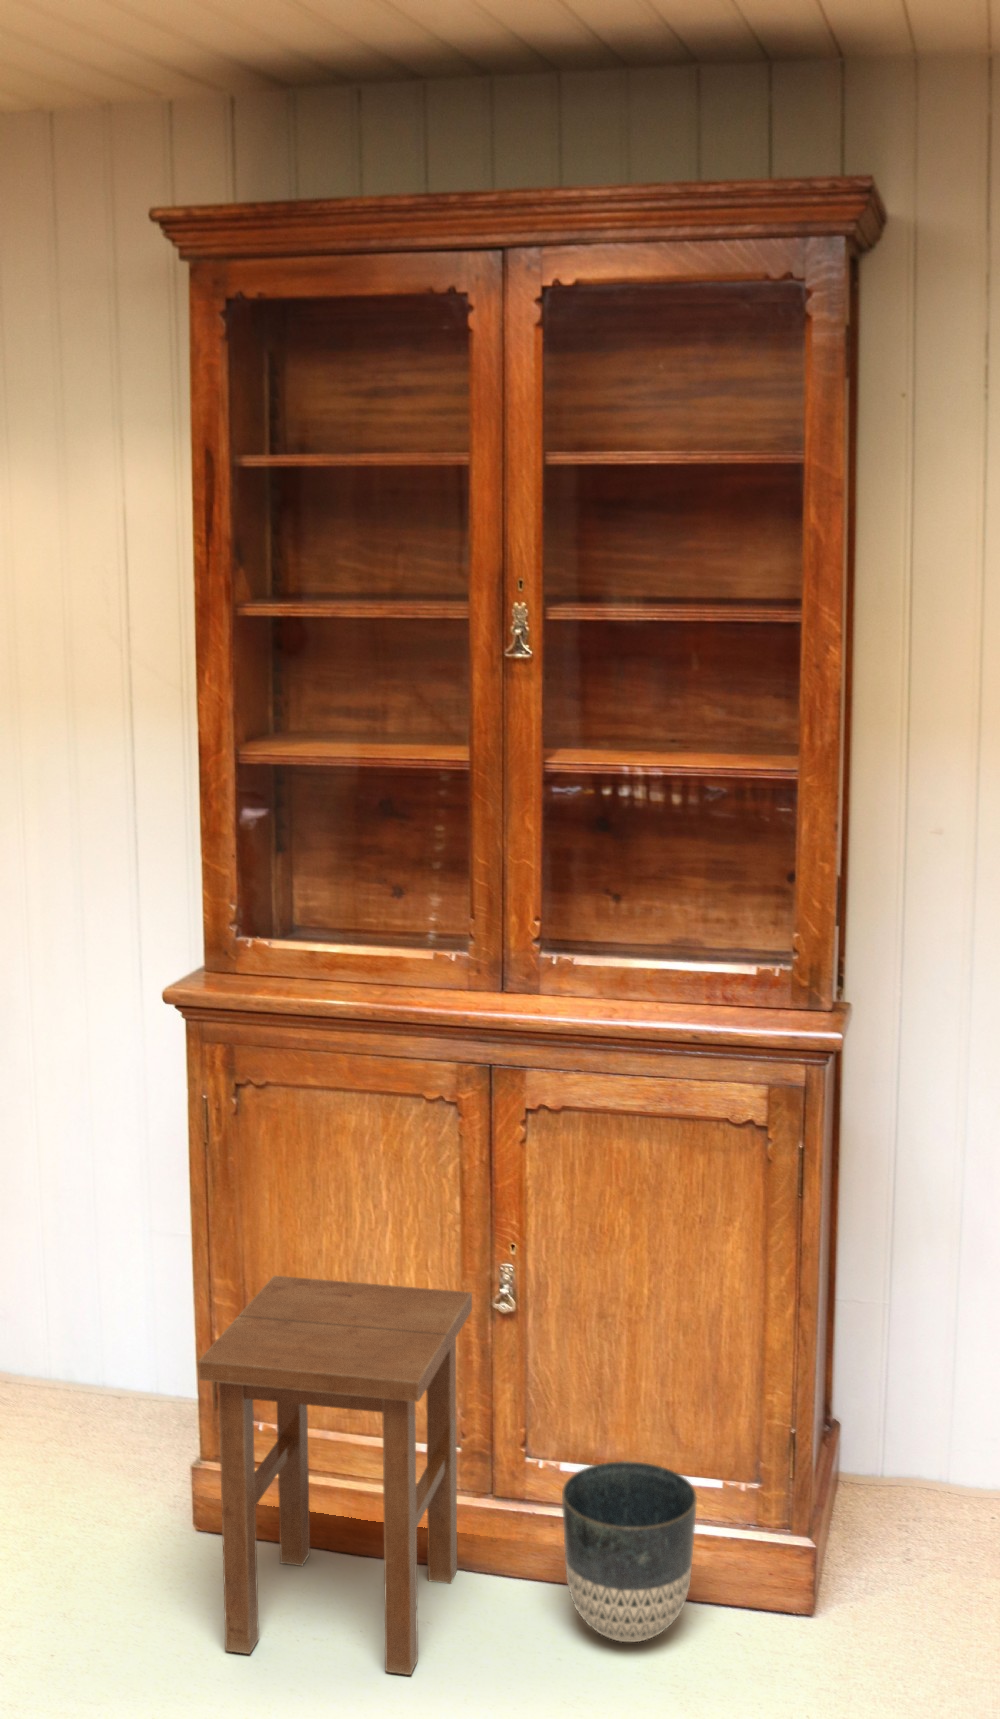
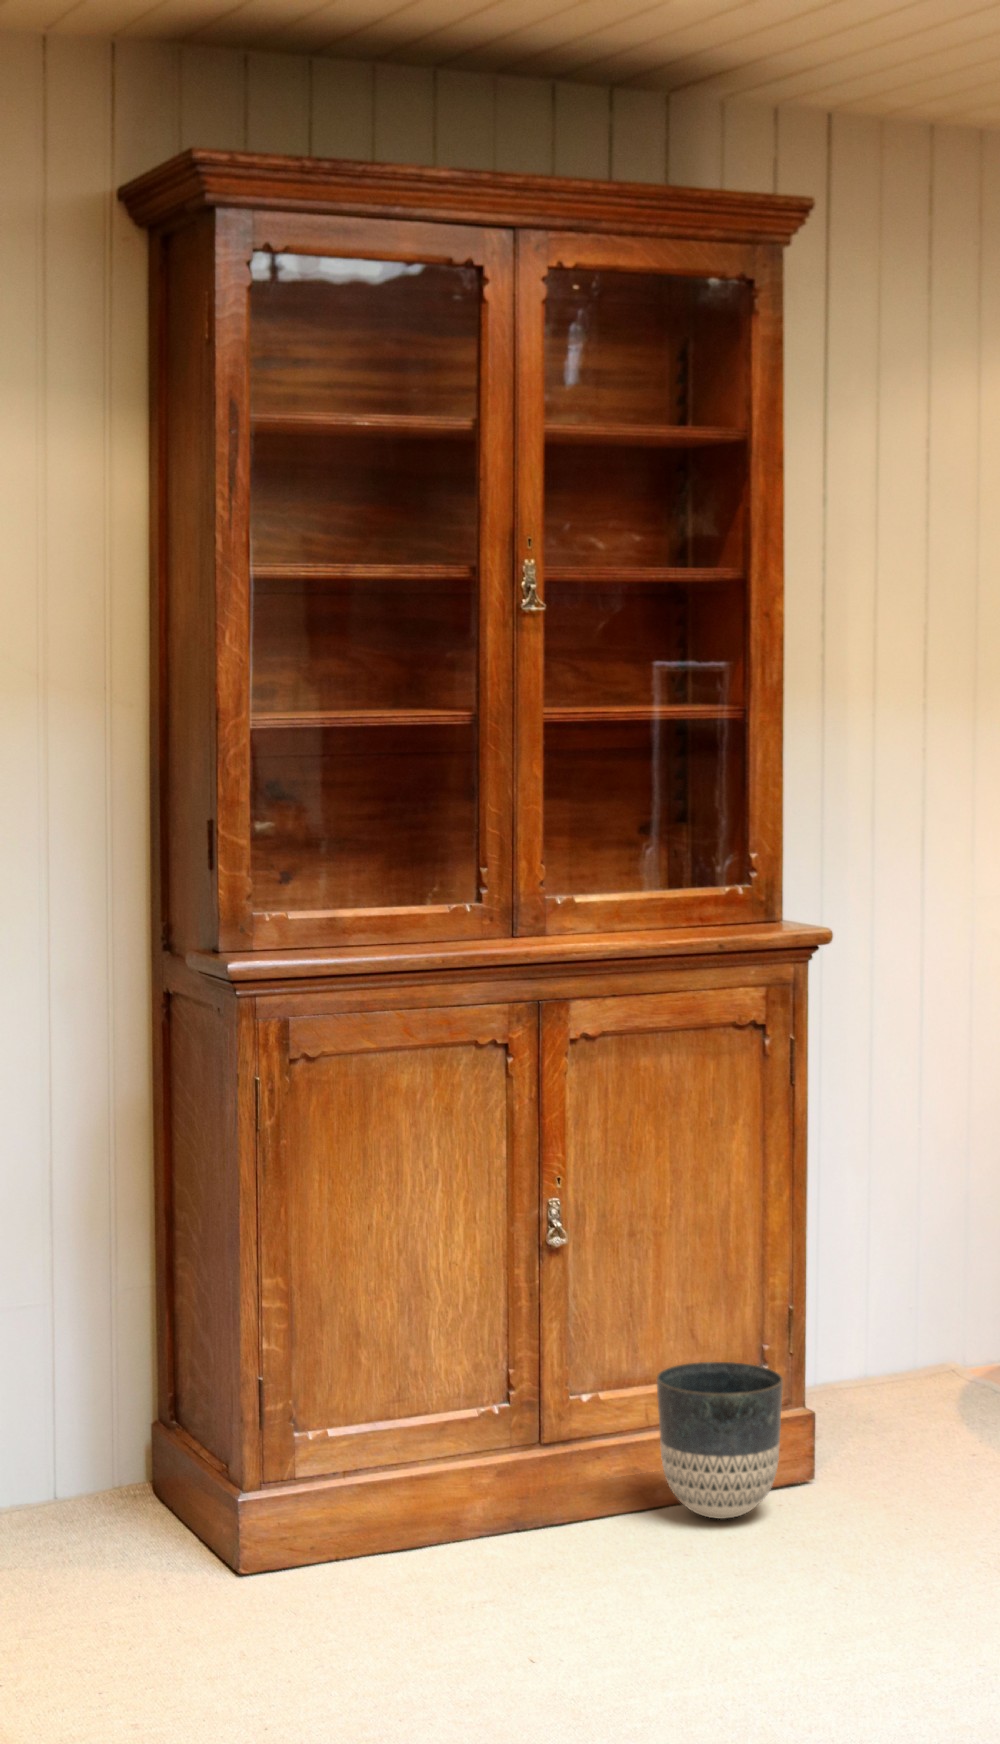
stool: present [198,1276,472,1675] -> none [346,1232,645,1615]

